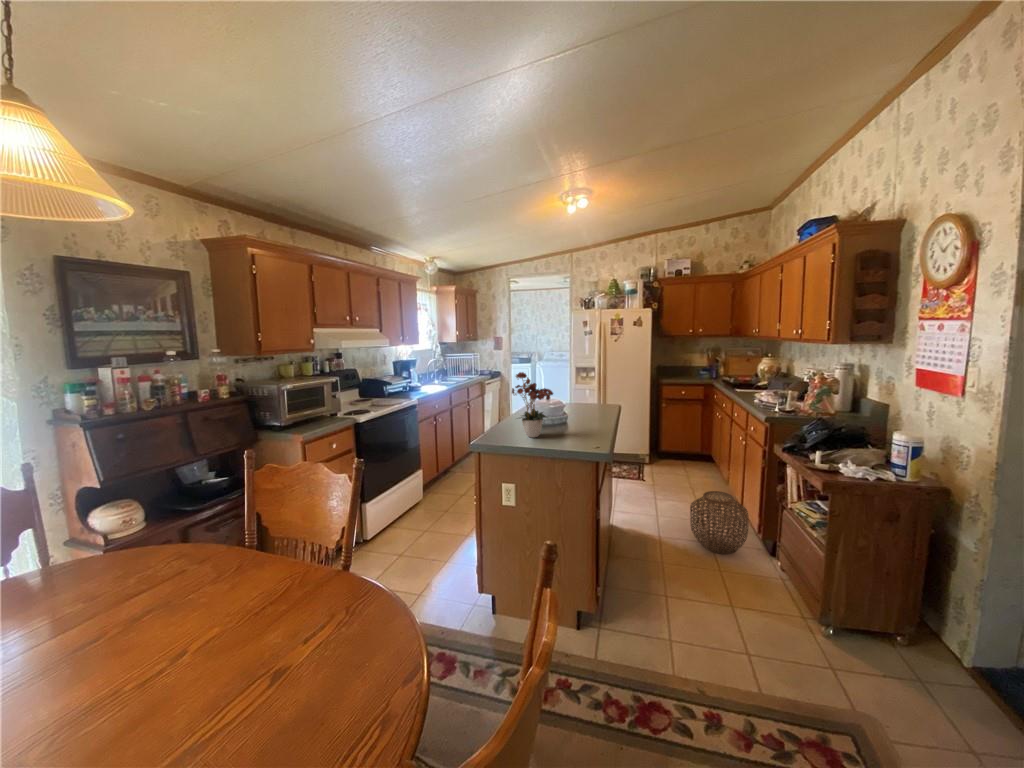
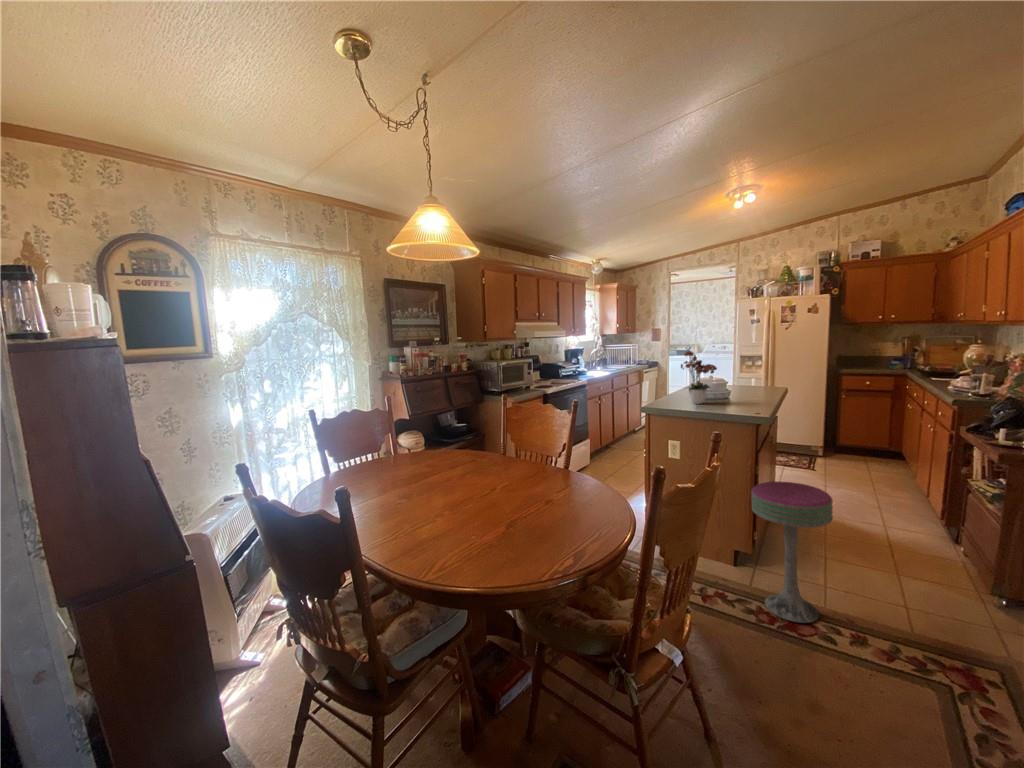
woven basket: present [690,491,748,554] -> none [858,472,926,533]
bar stool: none [597,541,689,731] -> present [751,481,833,623]

